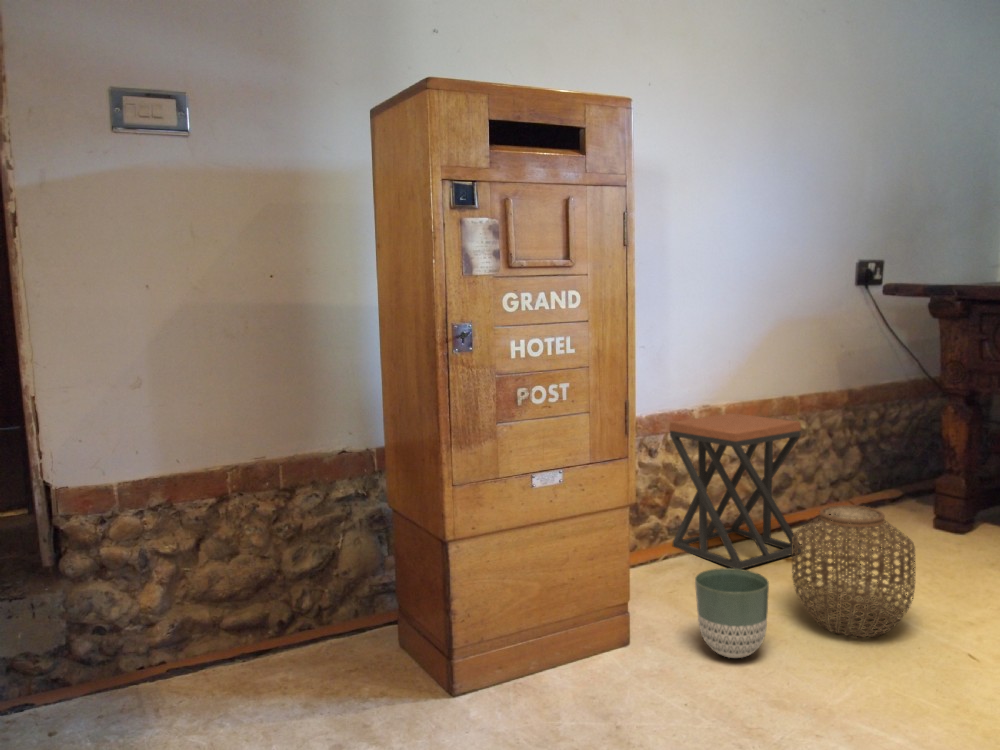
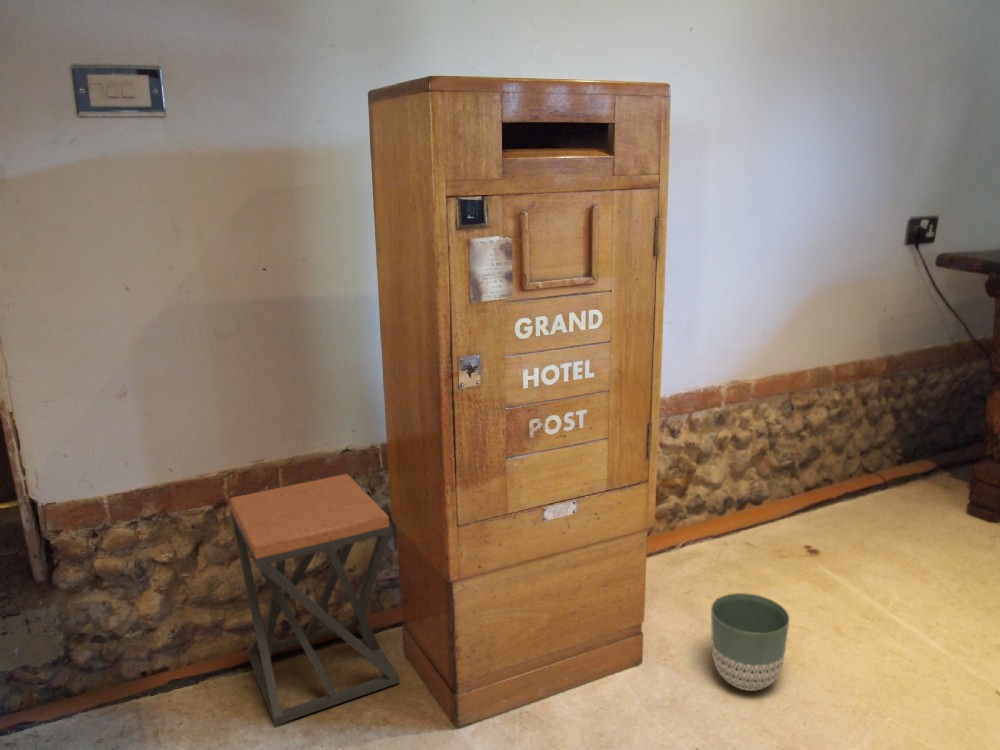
stool: present [670,413,801,569] -> present [229,474,400,725]
woven basket: present [792,505,916,637] -> none [814,525,950,667]

